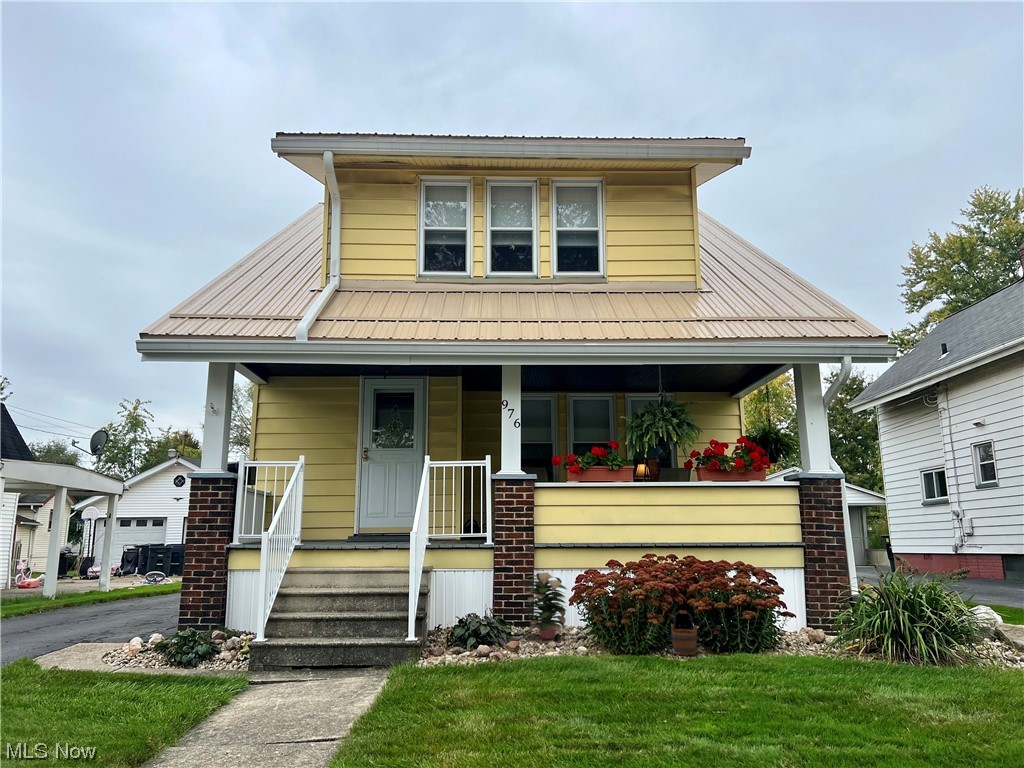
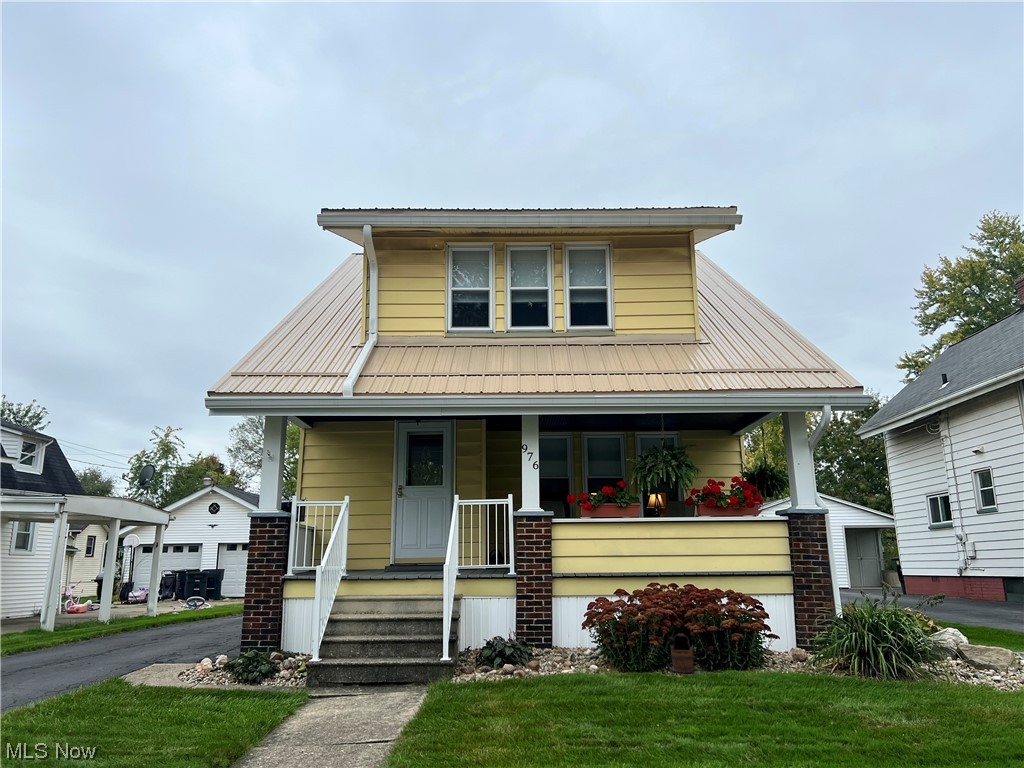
decorative plant: present [526,573,567,639] -> none [543,600,581,659]

